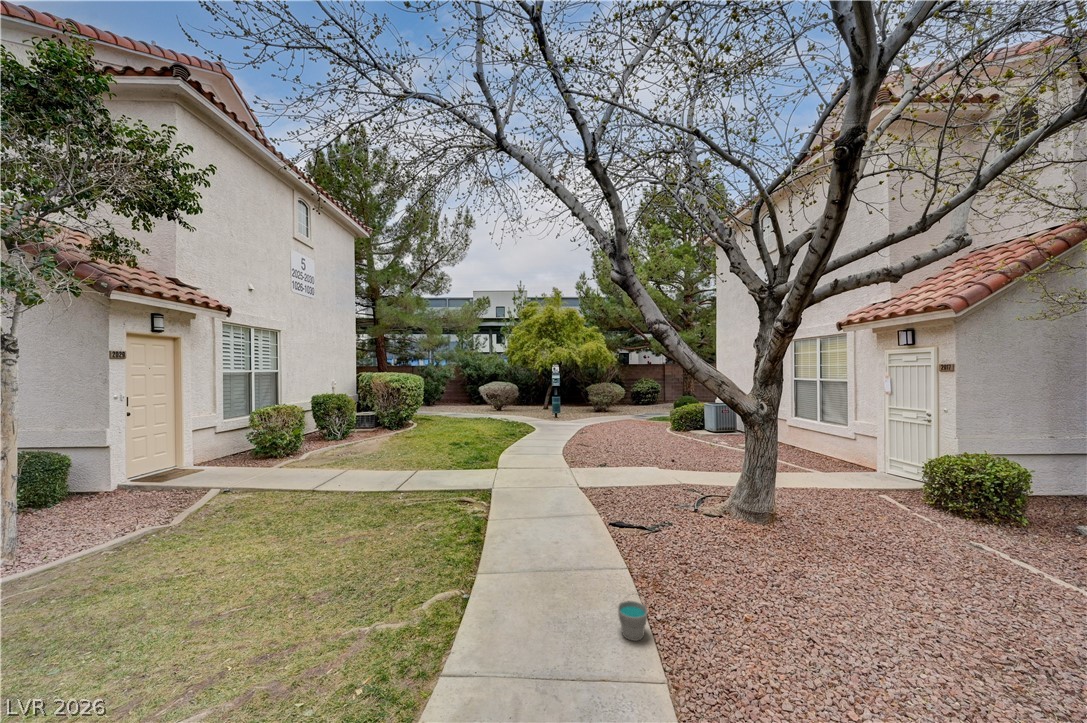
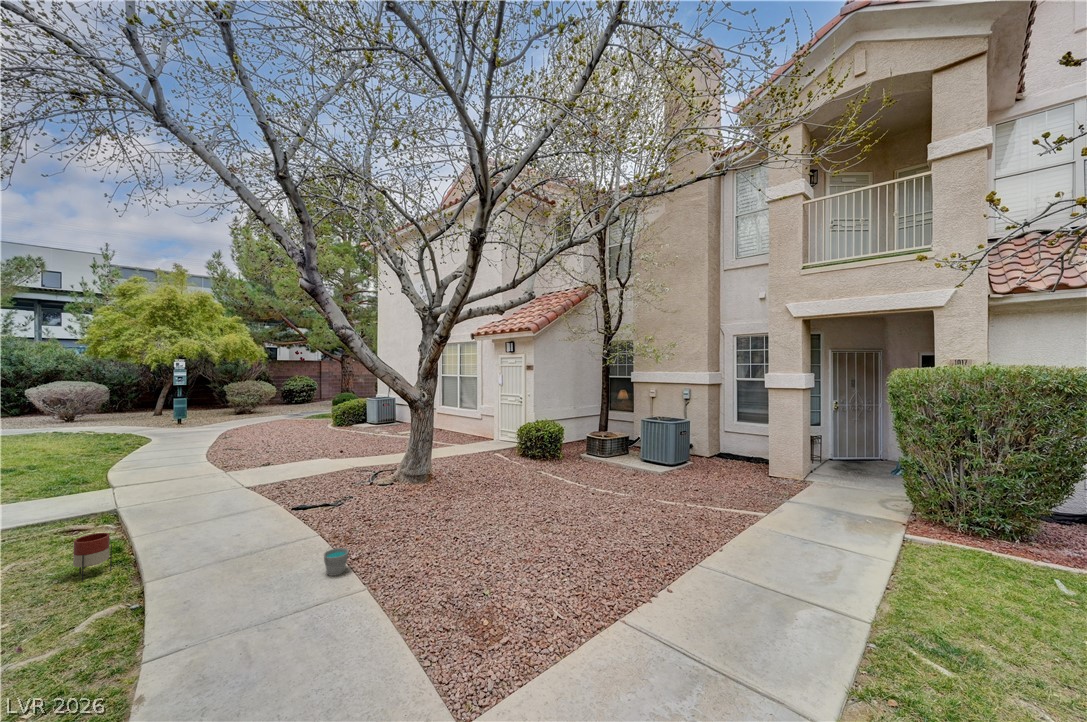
planter: none [440,512,464,552] -> present [73,533,112,582]

